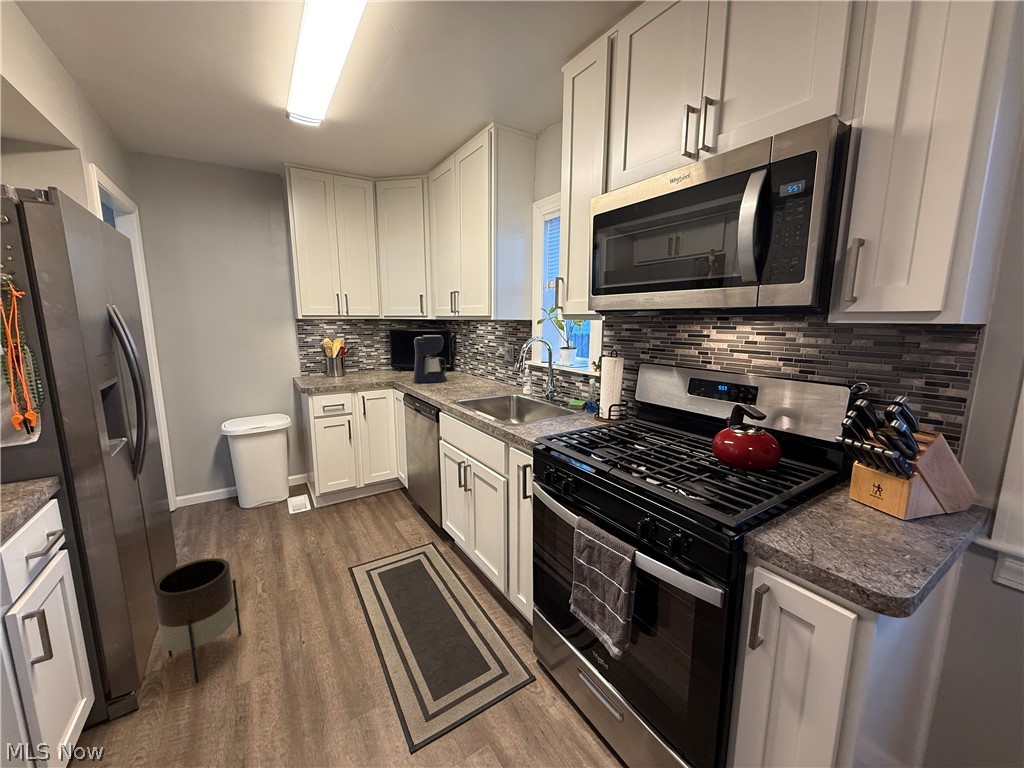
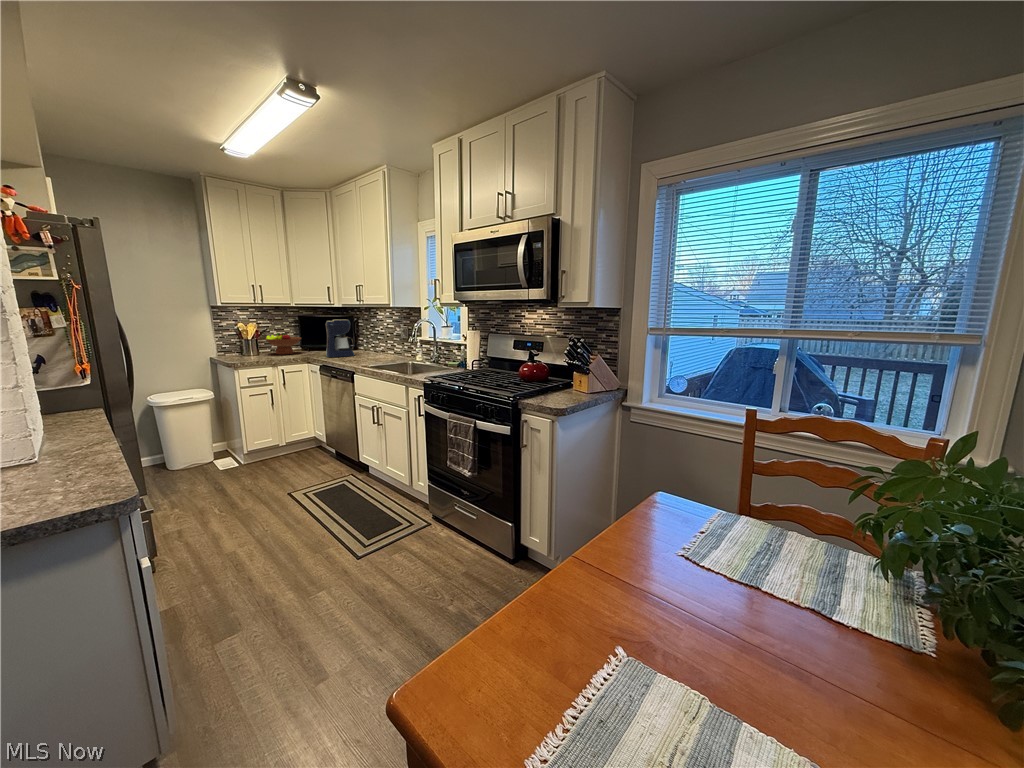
fruit bowl: none [349,350,390,376] -> present [265,333,301,355]
planter: present [153,558,241,683] -> none [152,479,214,559]

